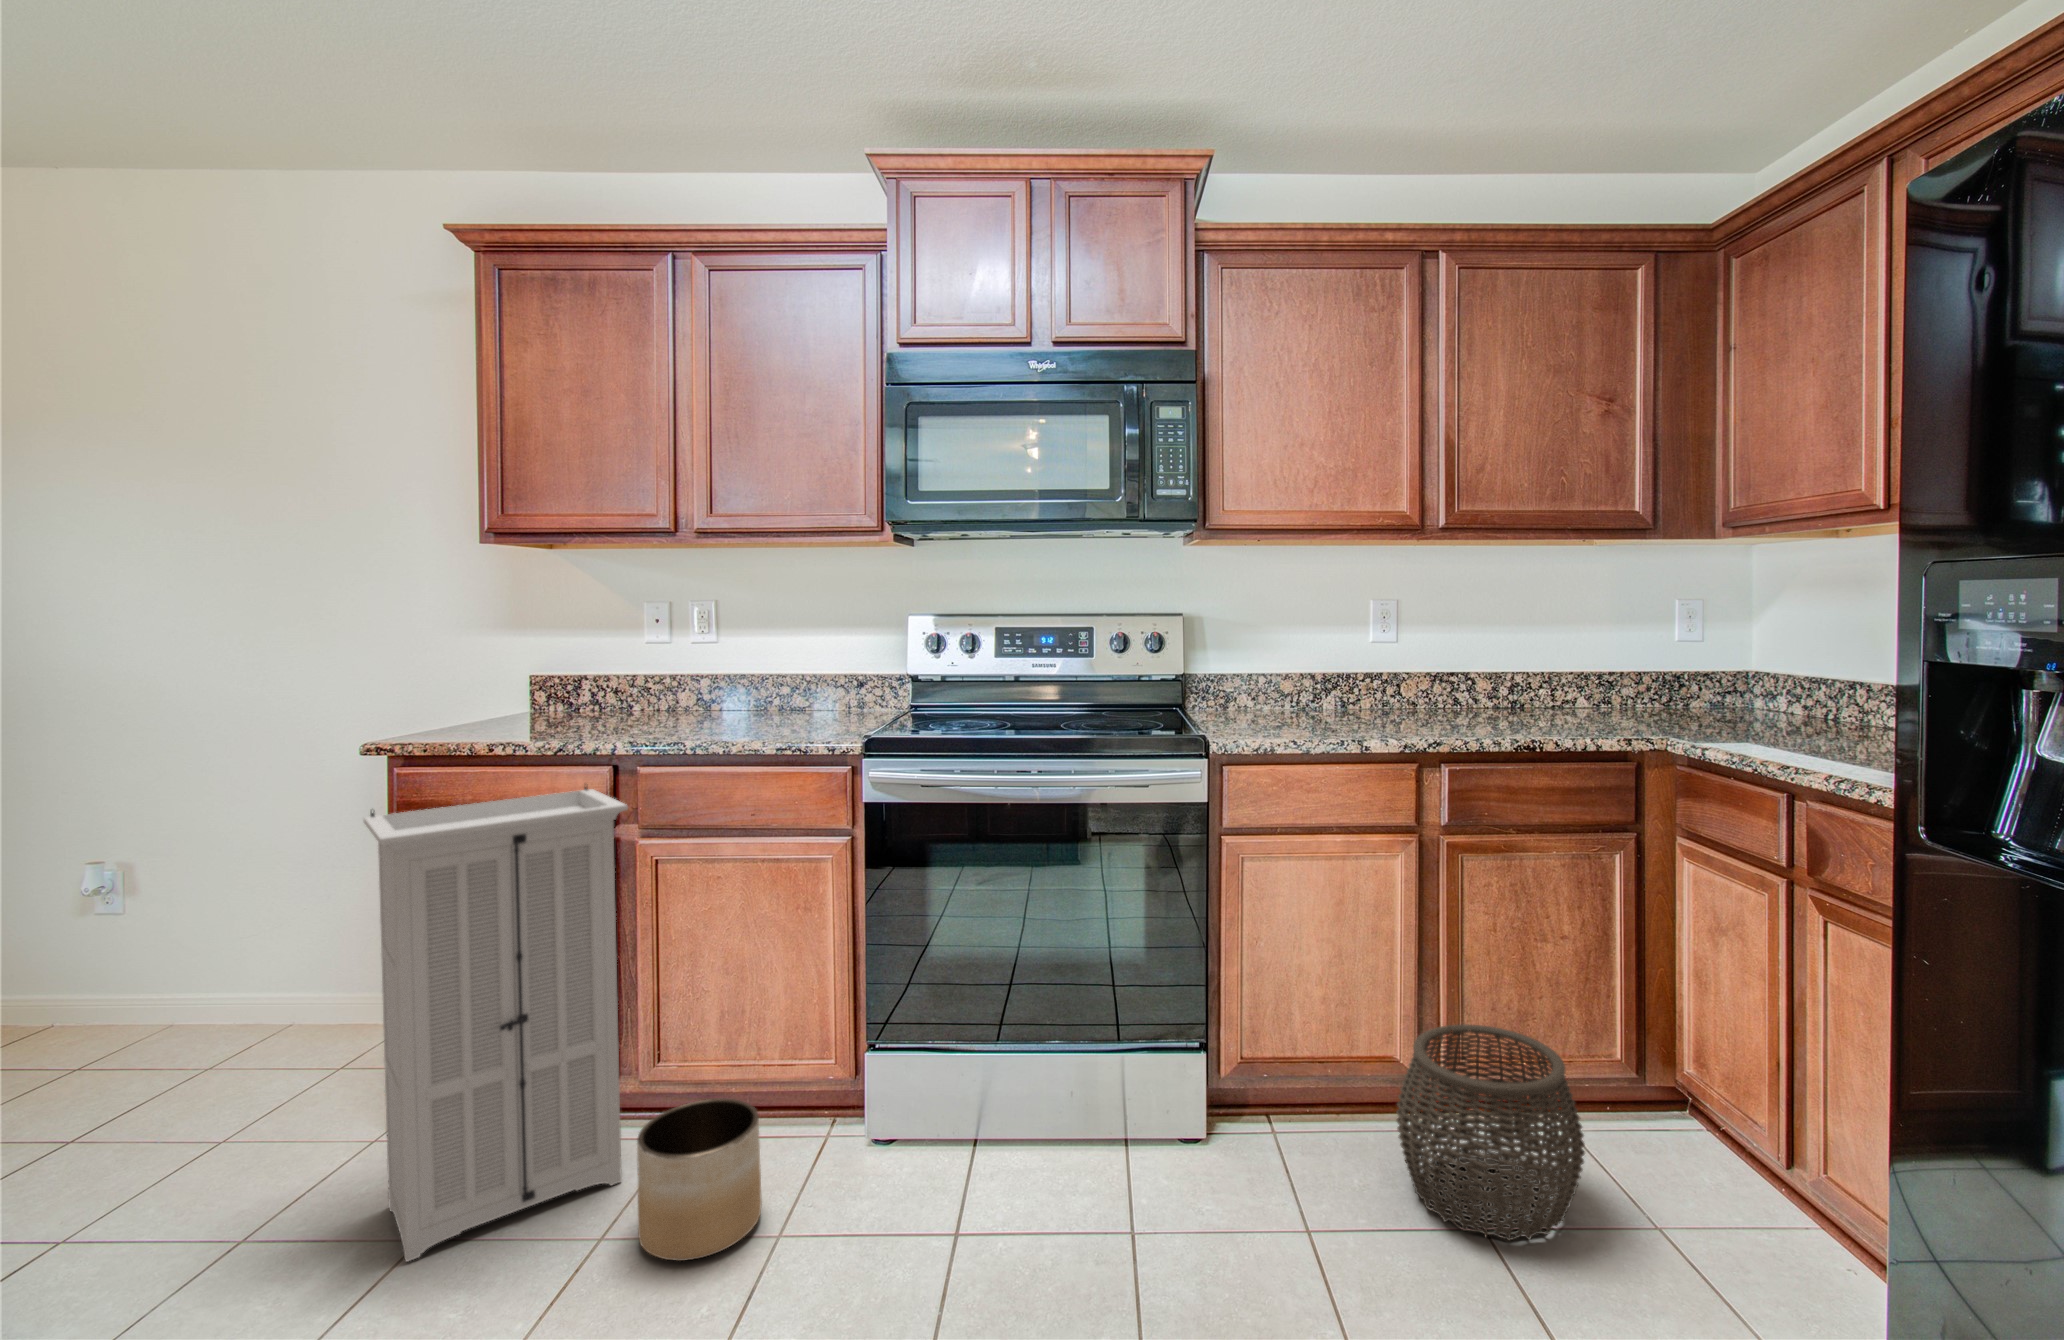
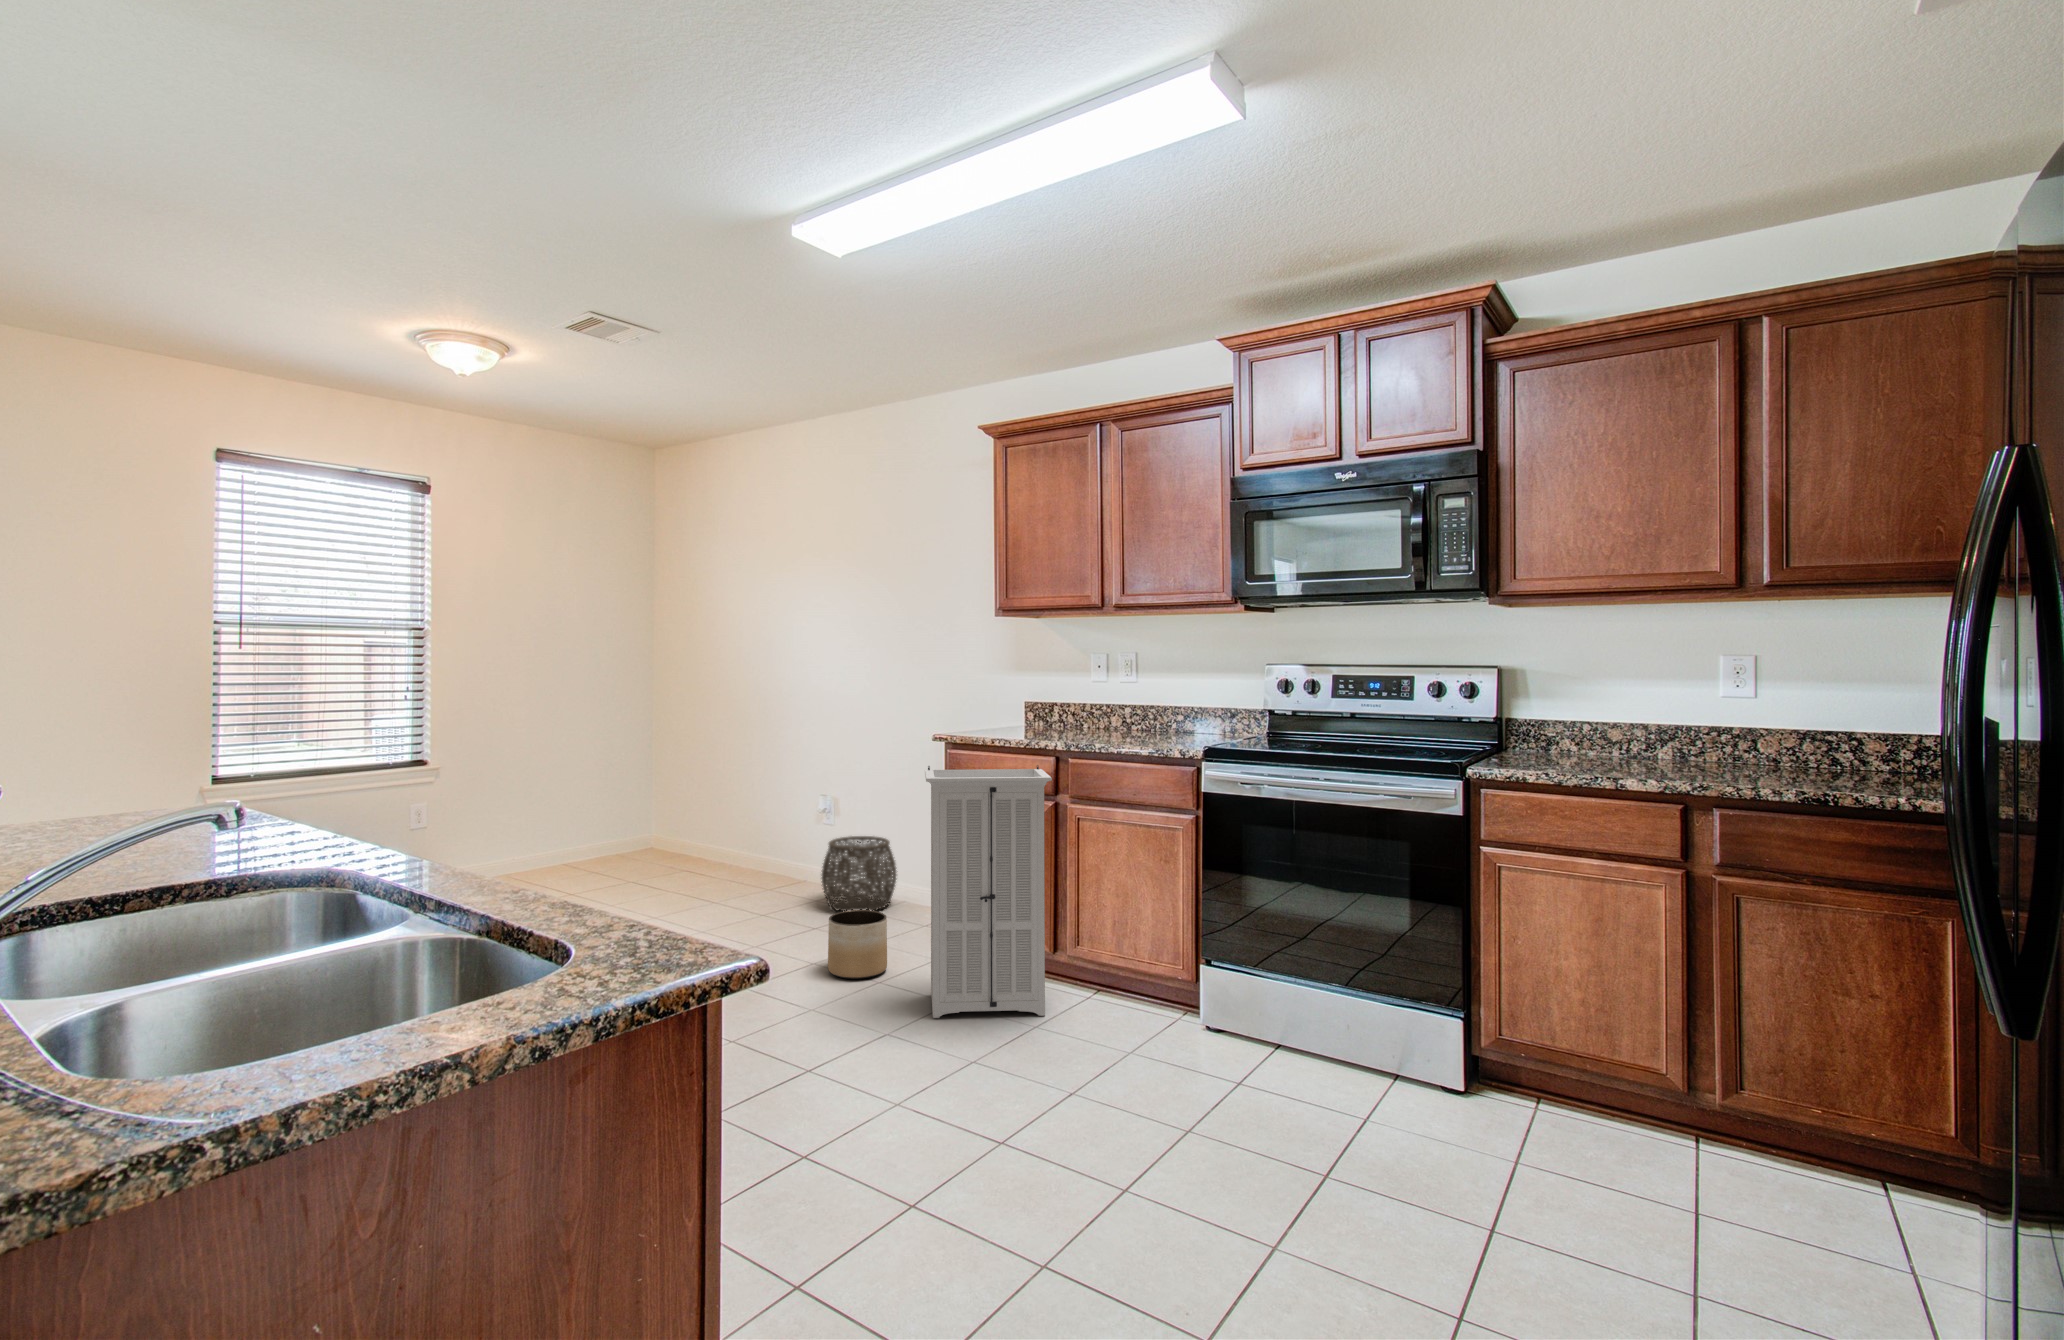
woven basket: present [1396,1024,1585,1241] -> present [821,836,897,911]
planter: present [637,1098,762,1261] -> present [828,910,887,979]

